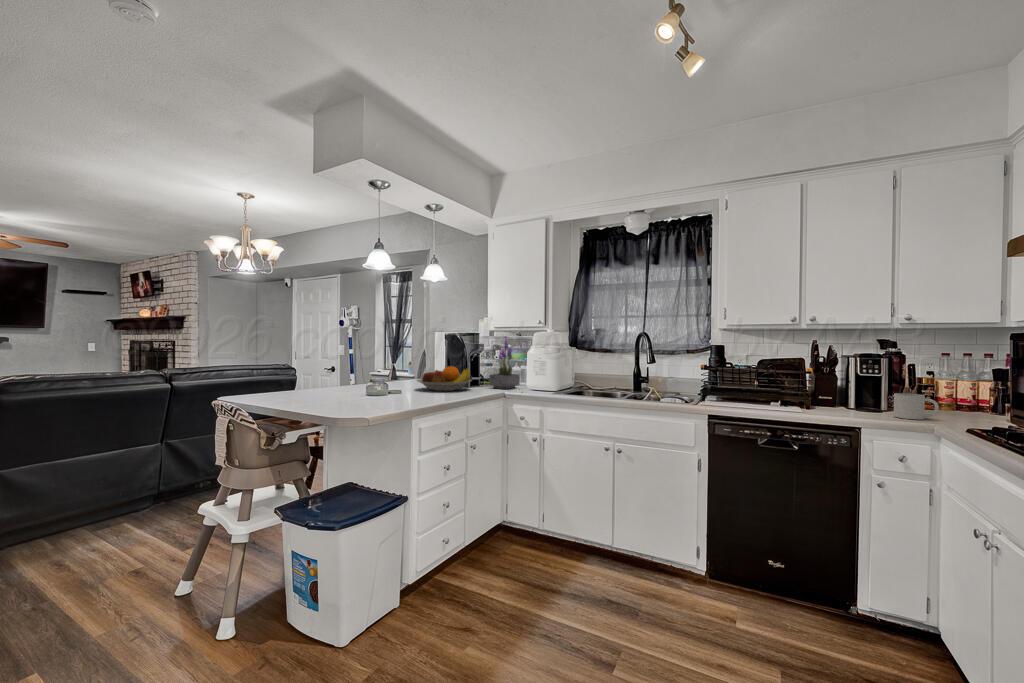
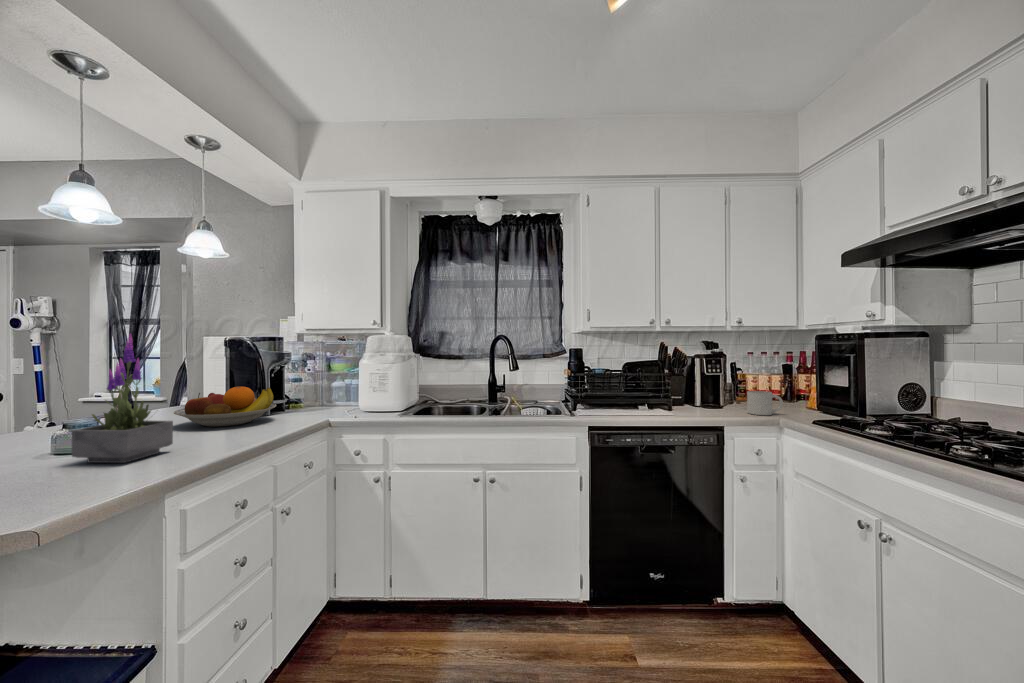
potted plant: present [489,338,520,389] -> present [72,334,173,463]

